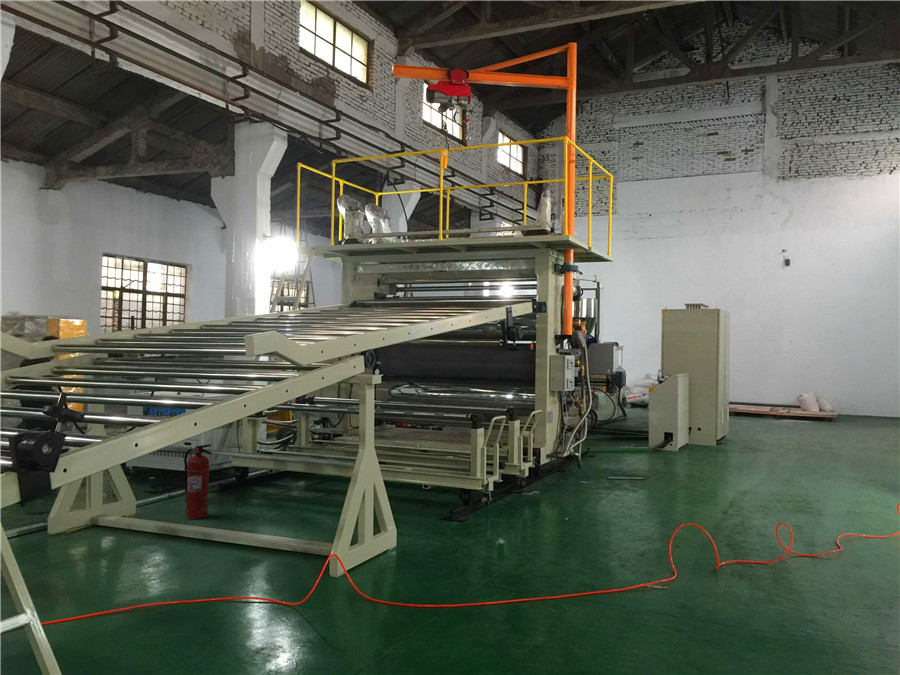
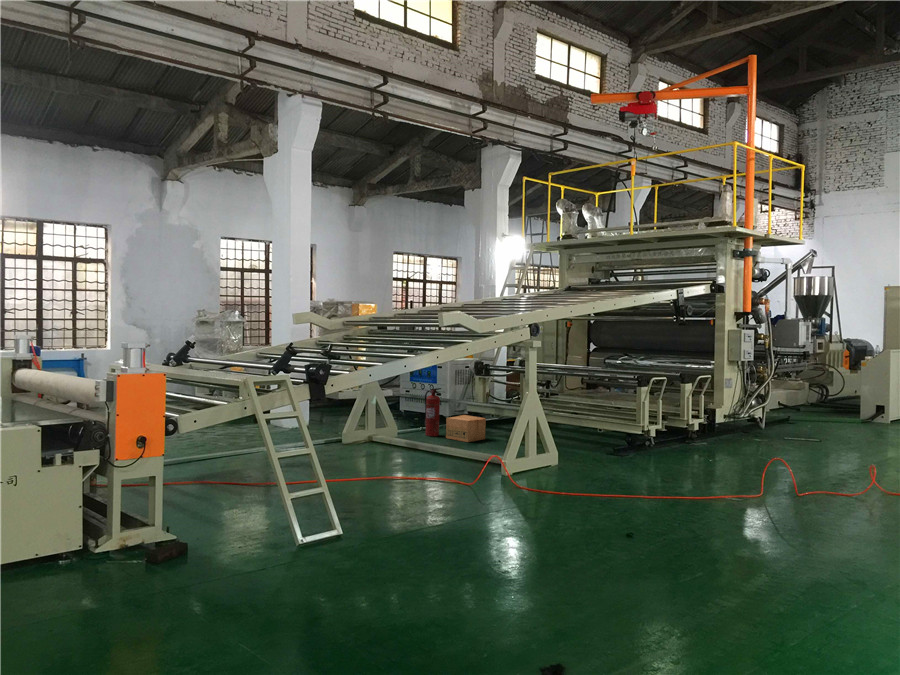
cardboard box: none [221,480,281,524] -> present [446,415,486,442]

